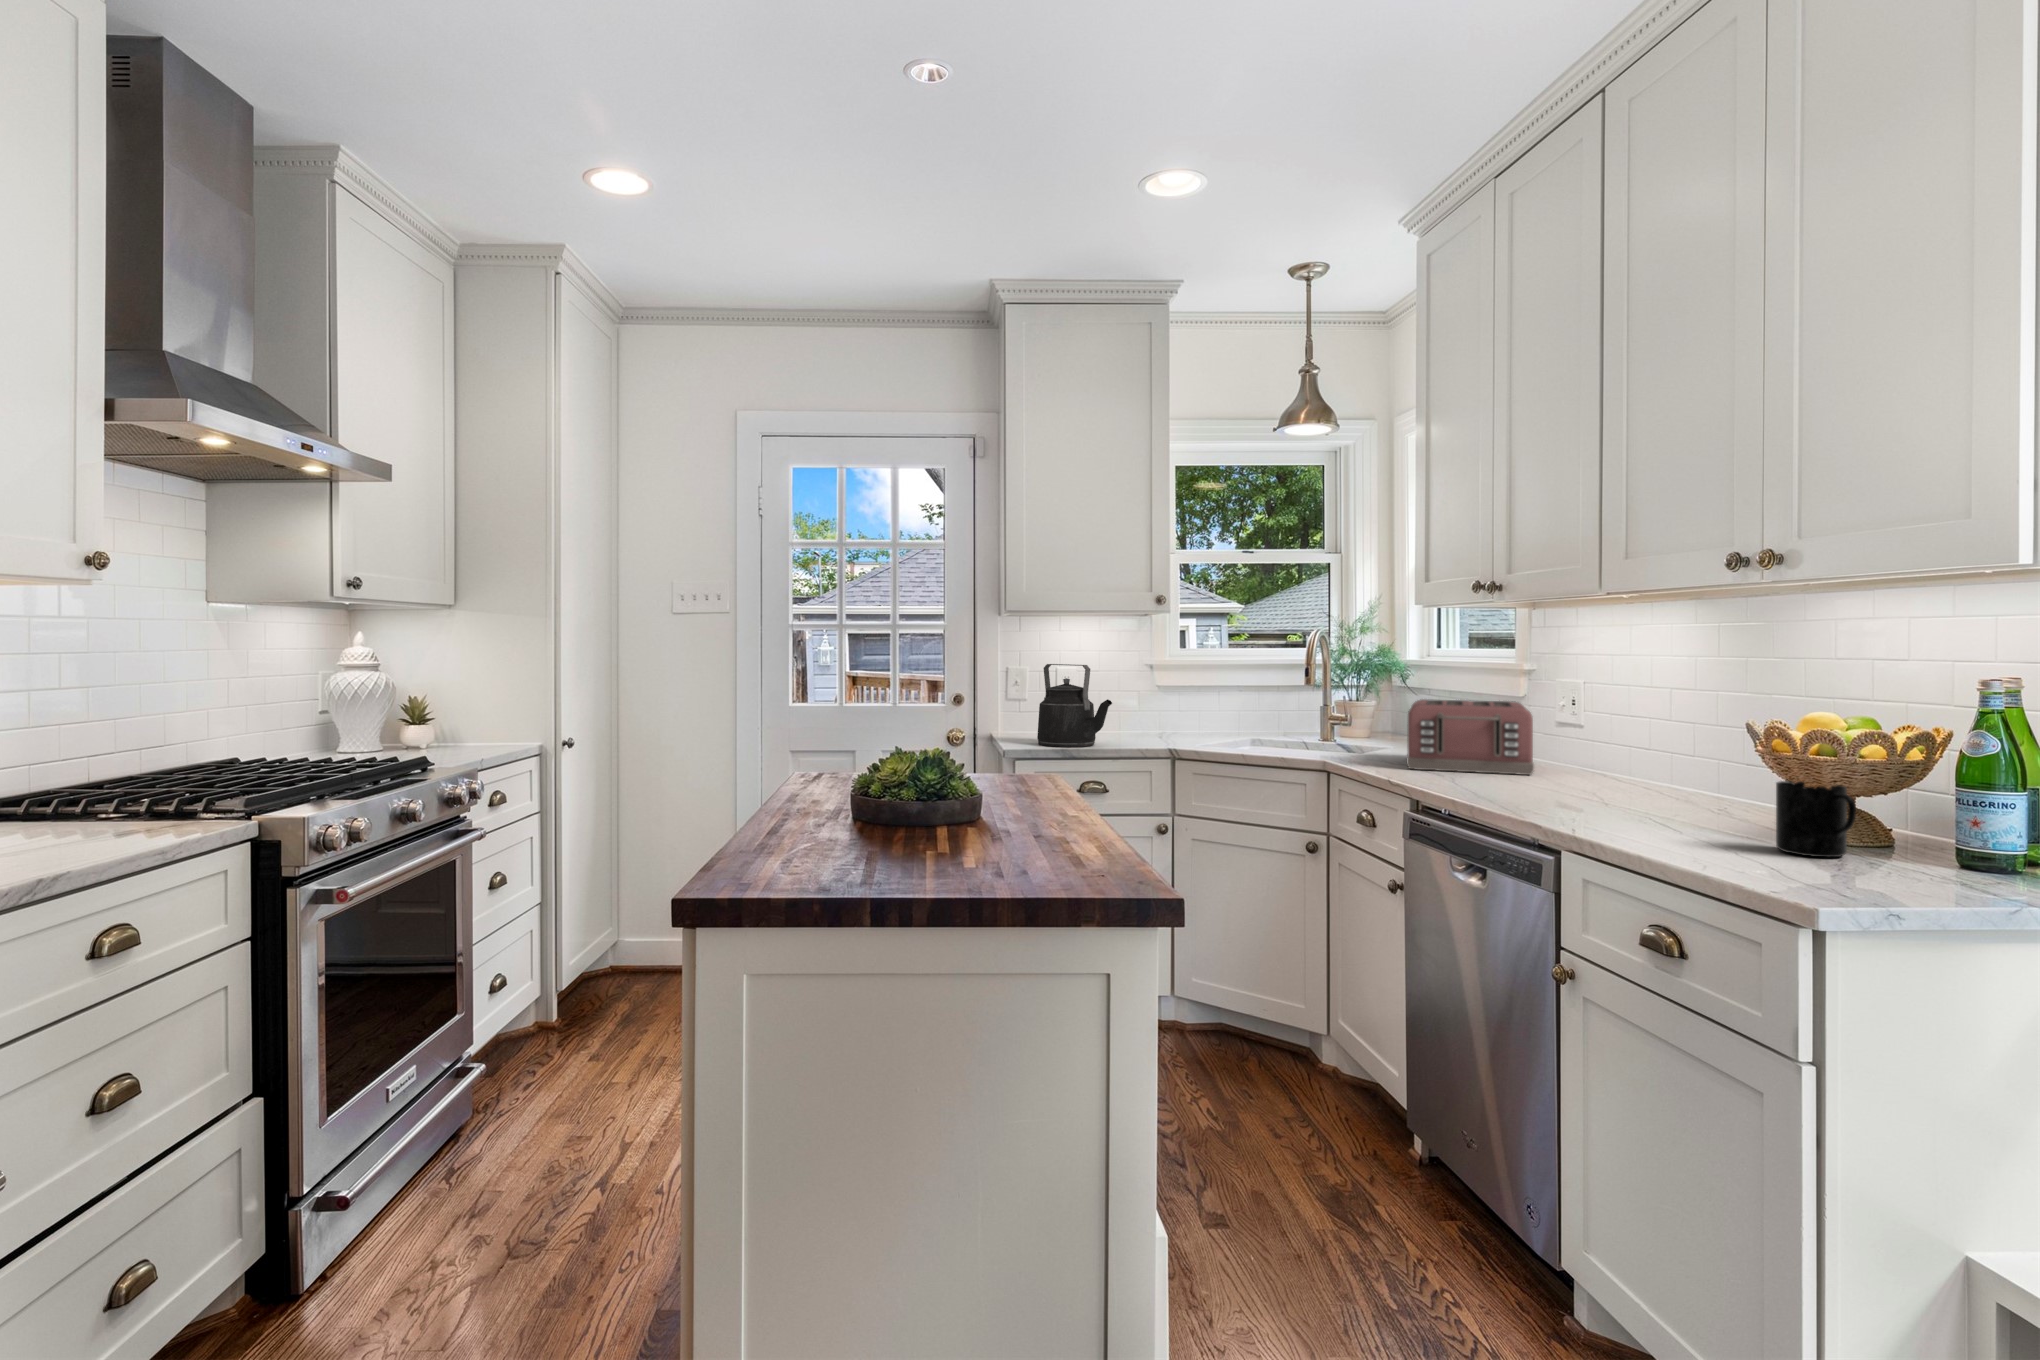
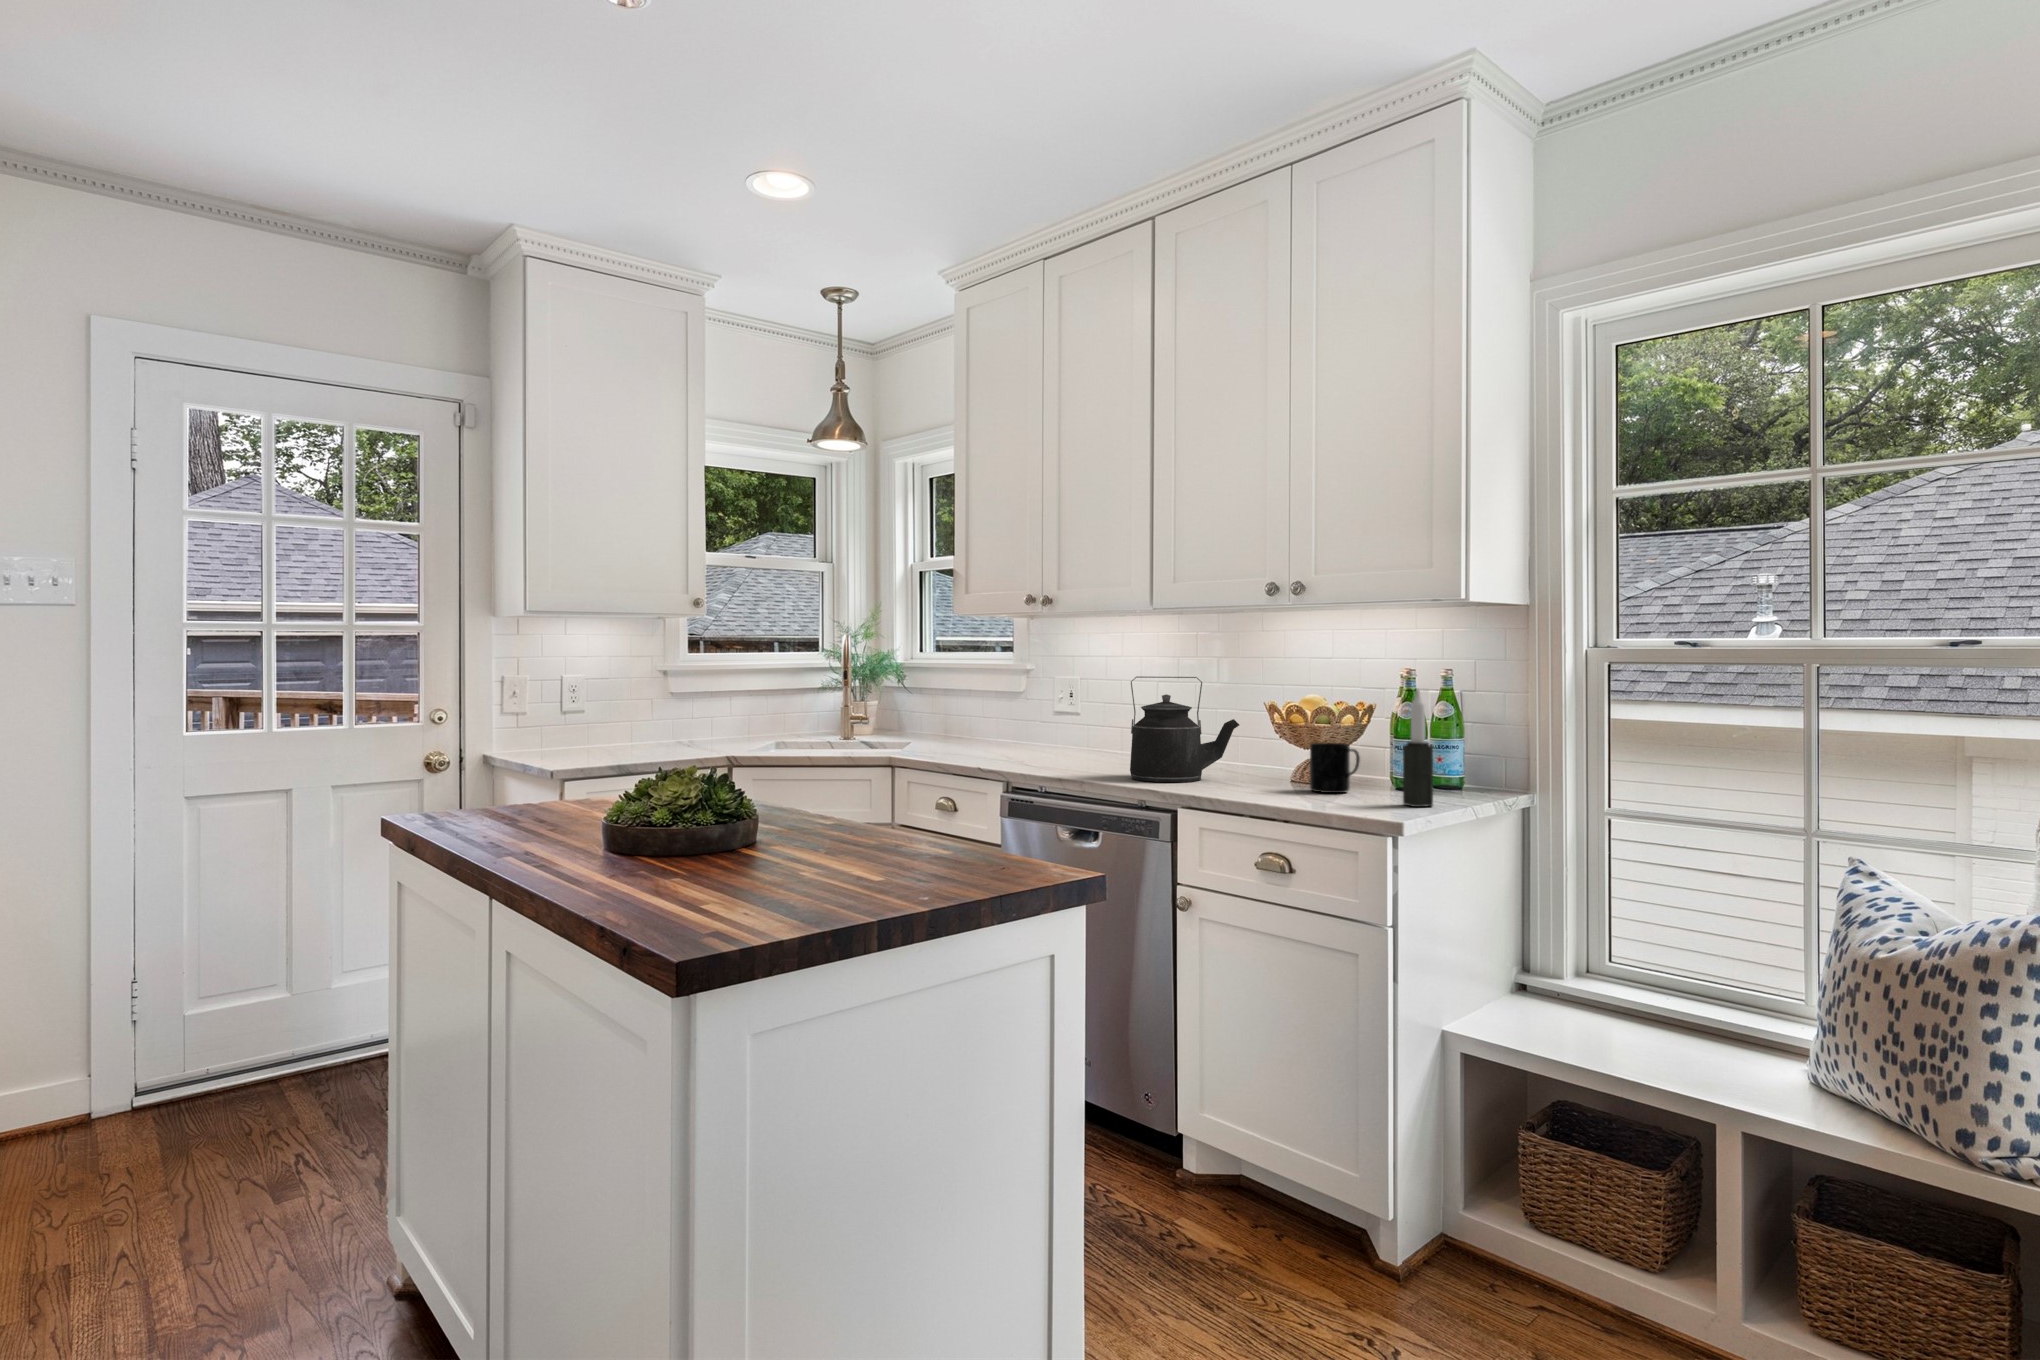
kettle: present [1037,664,1112,747] -> present [1130,676,1239,782]
toaster: present [1407,699,1534,775] -> none [950,698,1067,760]
candle: none [1890,709,1945,895] -> present [1403,689,1433,807]

